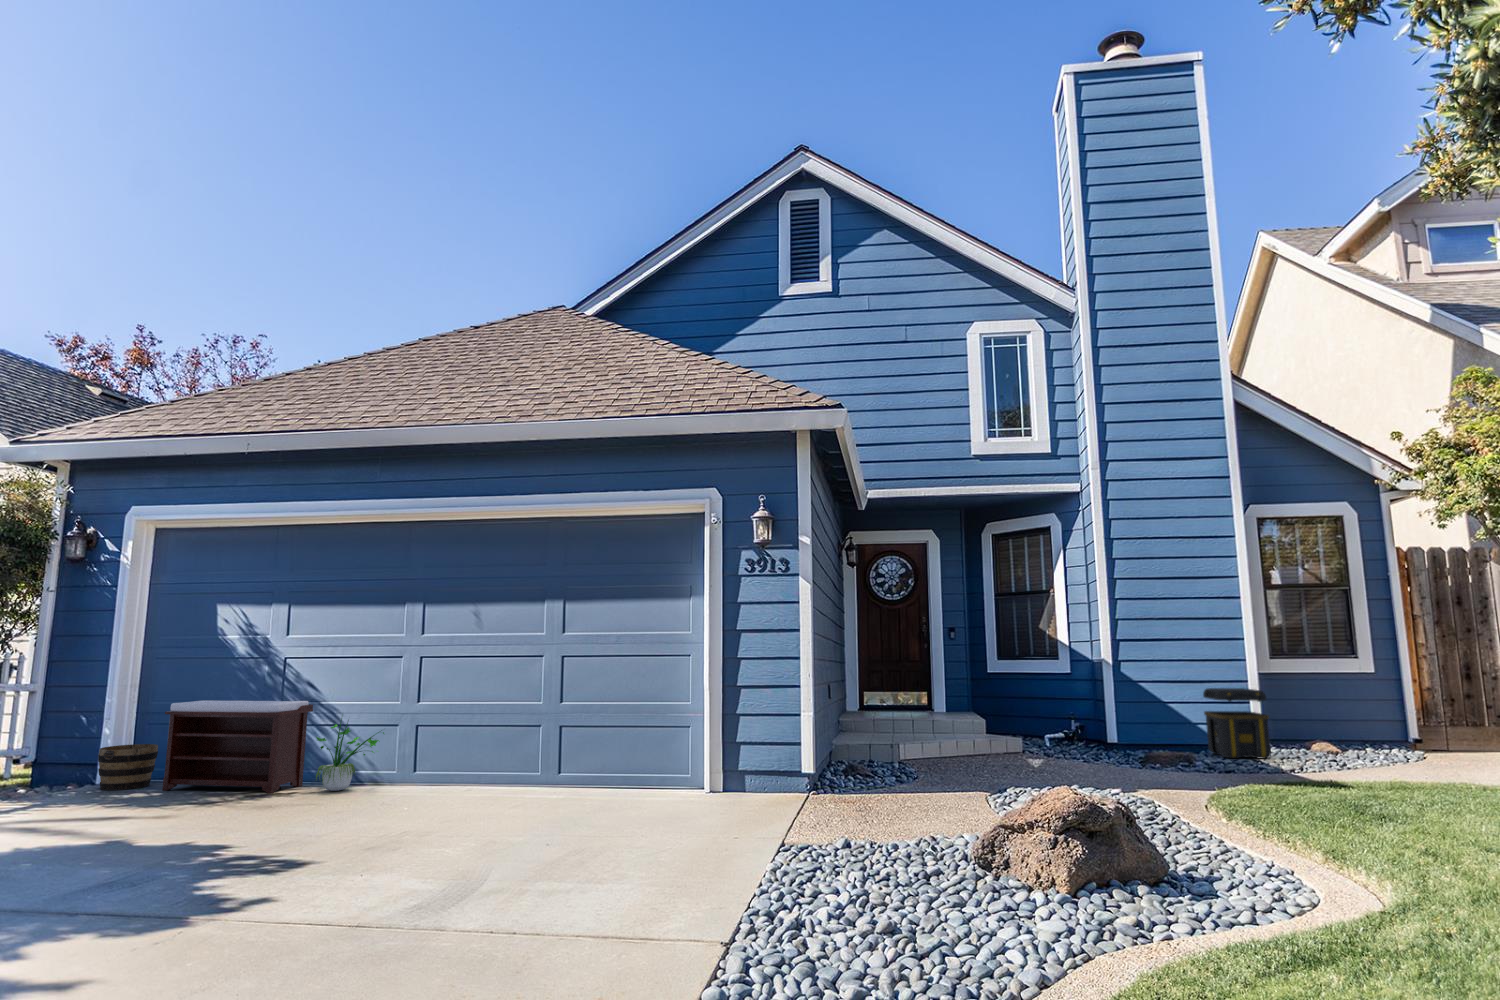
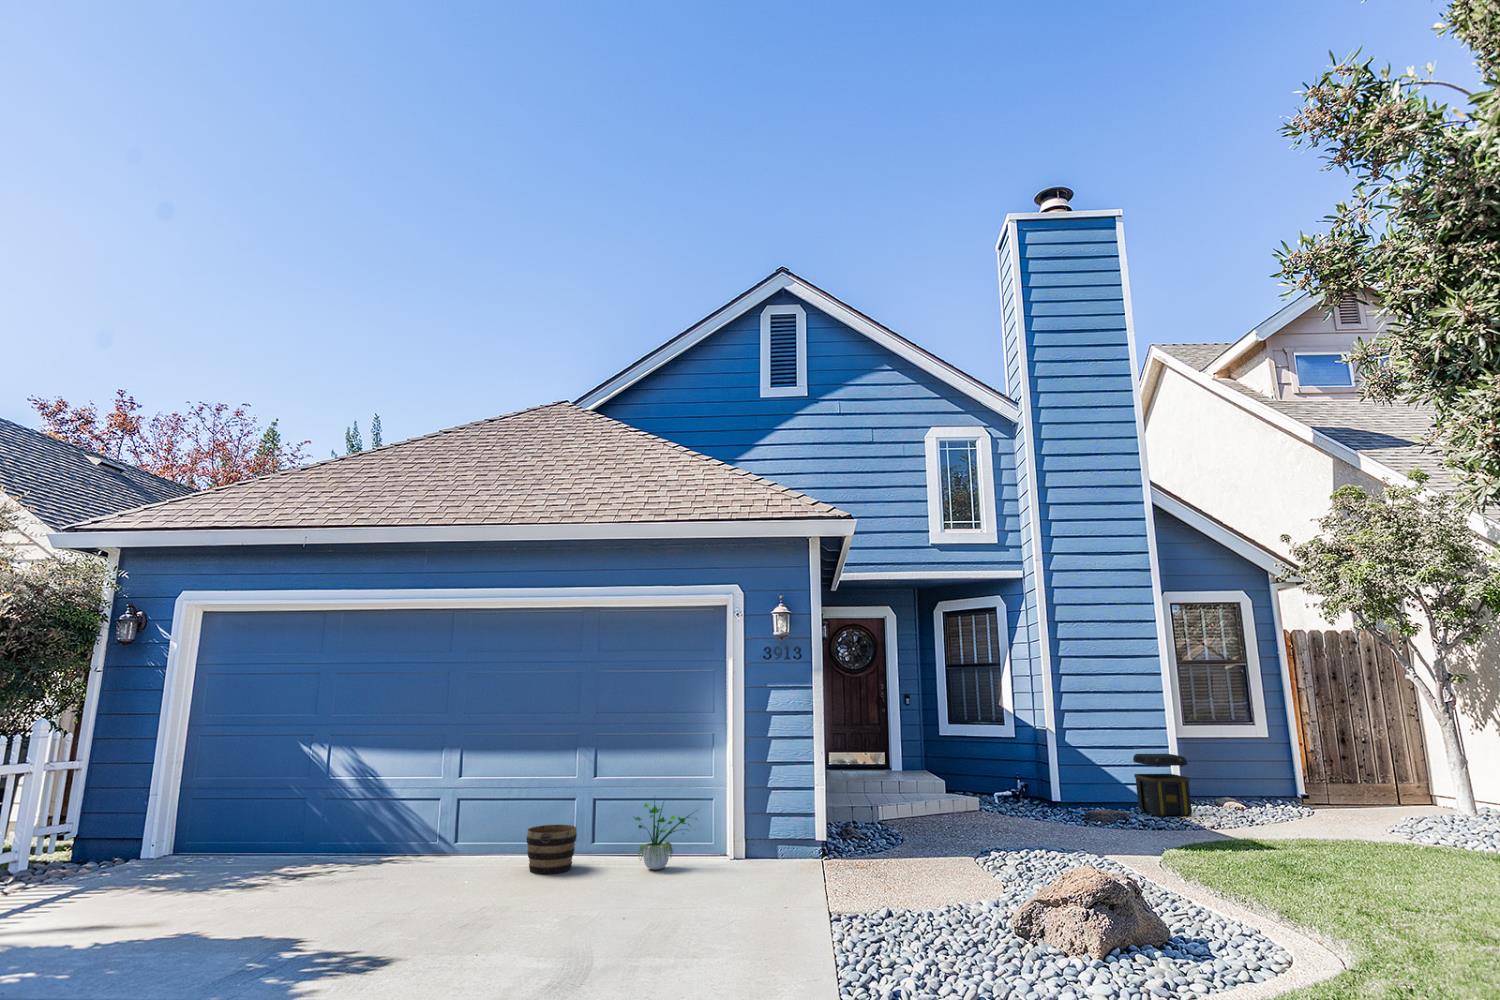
bench: present [162,700,313,794] -> none [198,781,349,874]
potted plant: present [316,719,384,791] -> present [634,797,697,870]
bucket: present [98,744,158,790] -> present [527,825,577,874]

